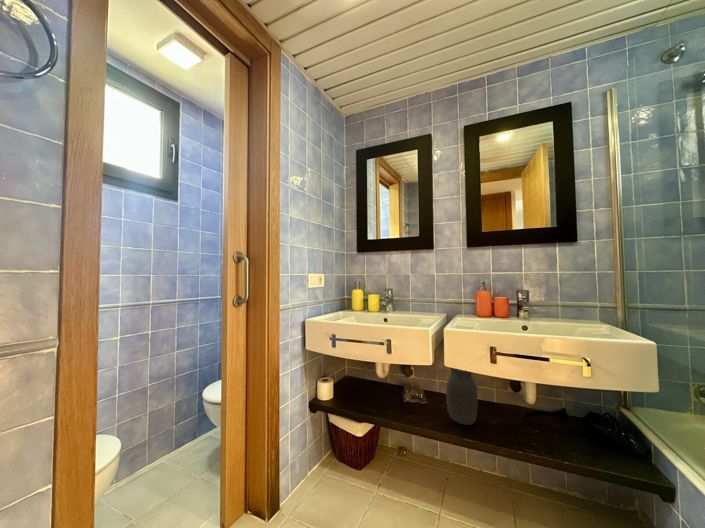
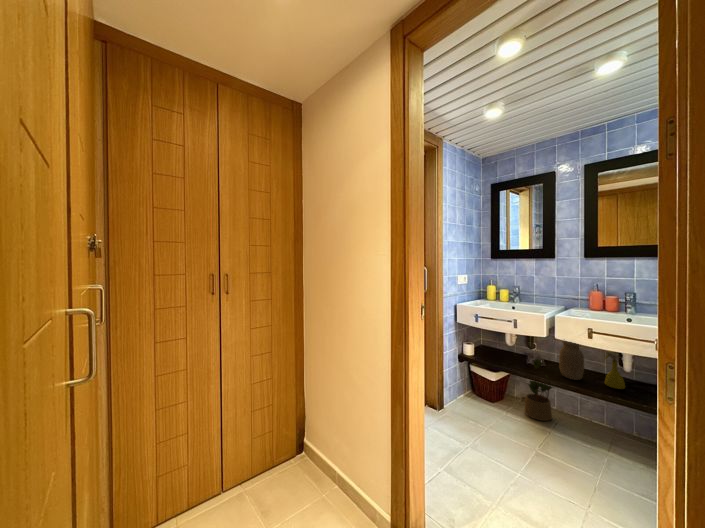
spray bottle: none [501,378,528,432] -> present [605,353,625,389]
potted plant: none [403,395,445,495] -> present [525,359,554,421]

